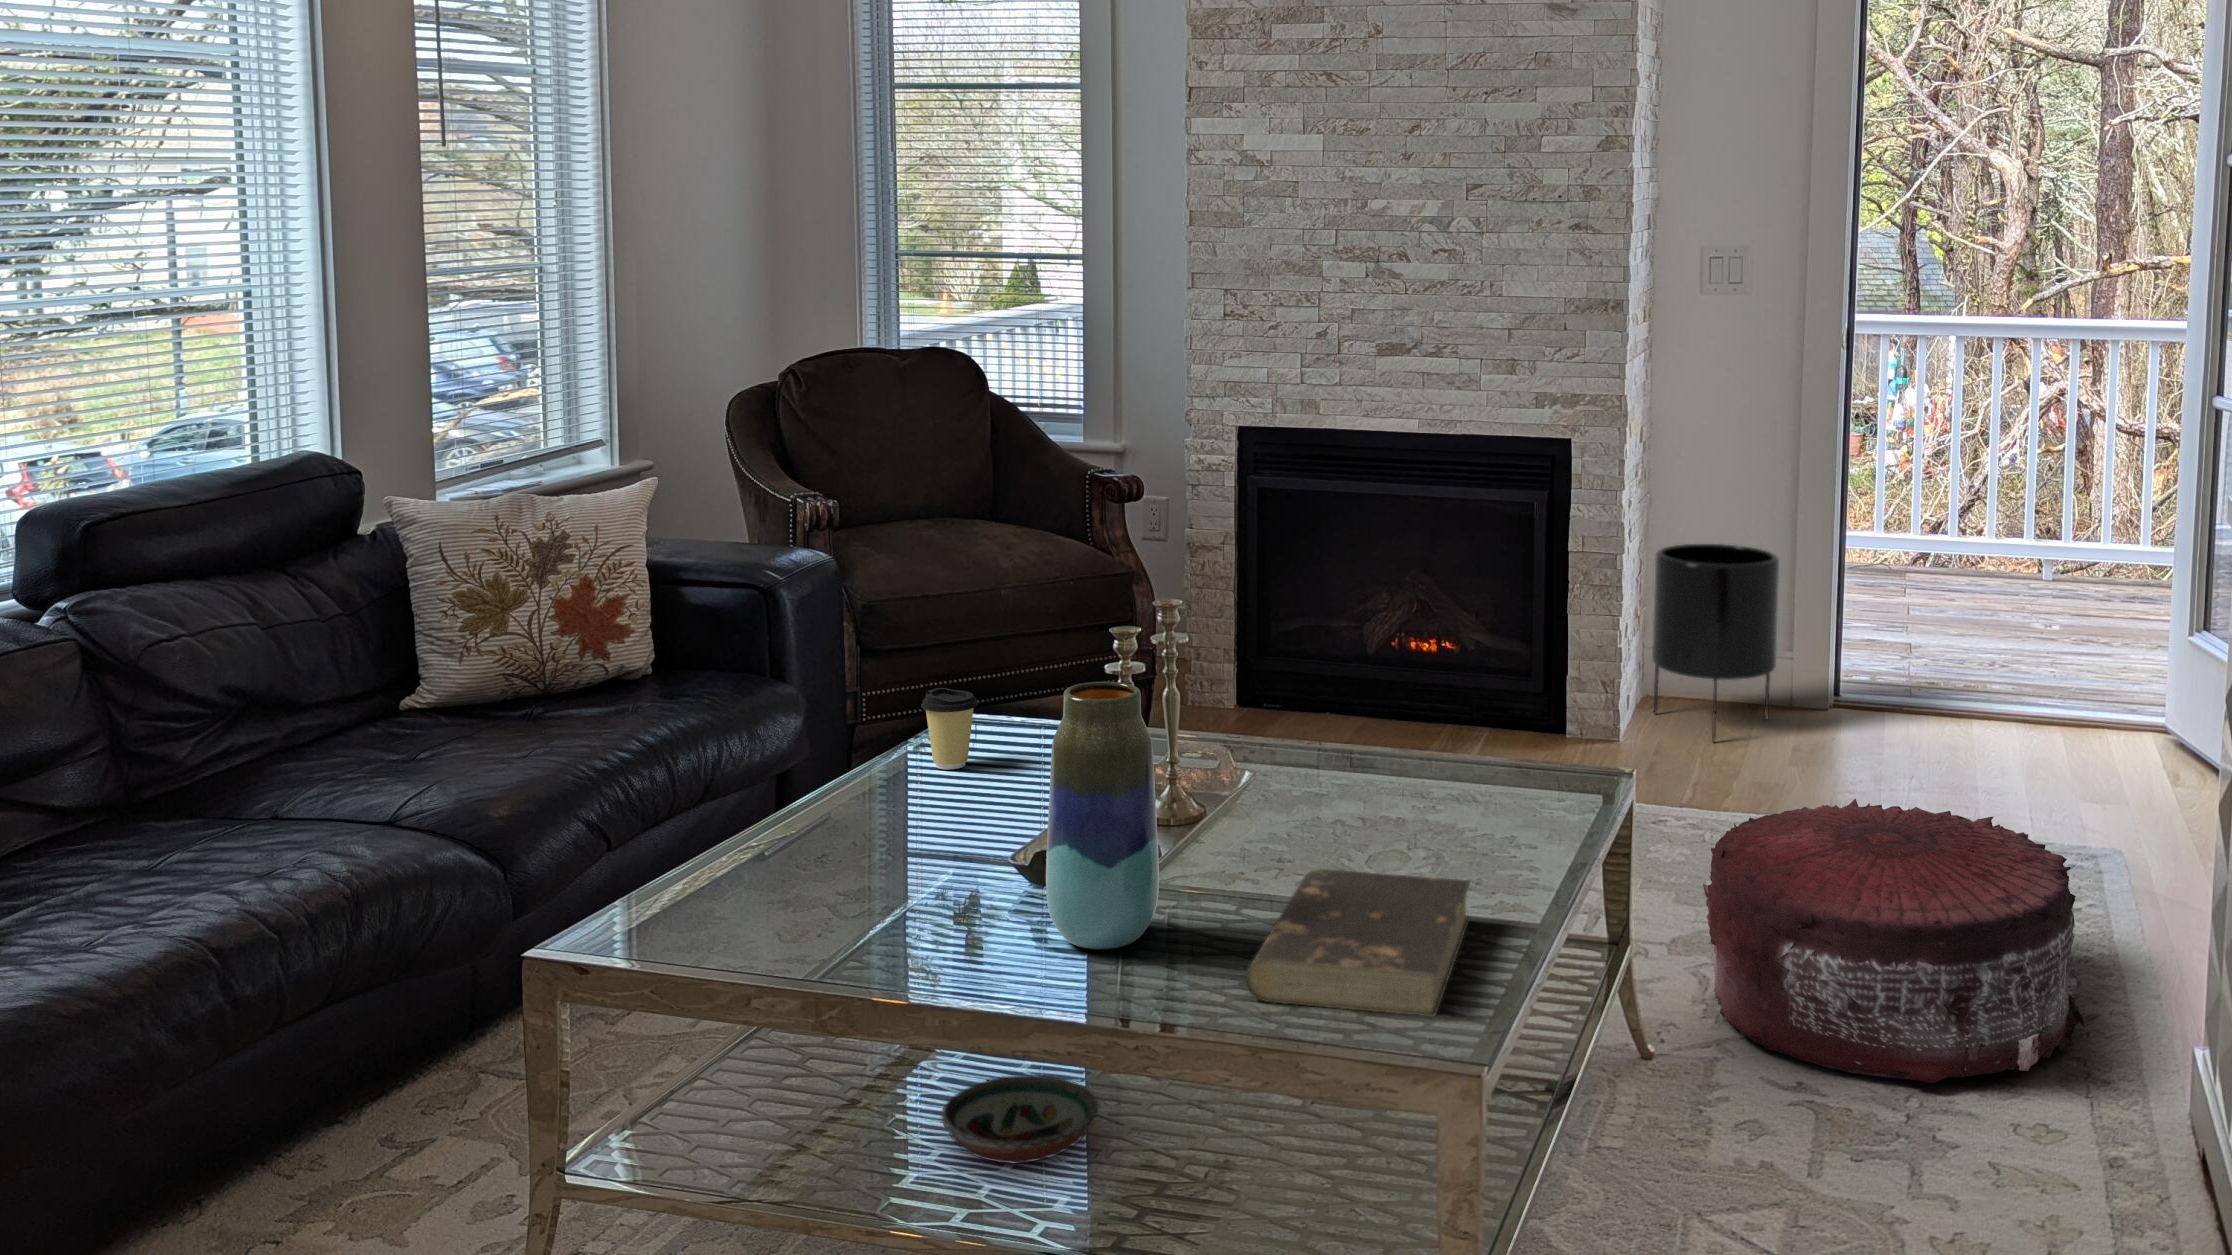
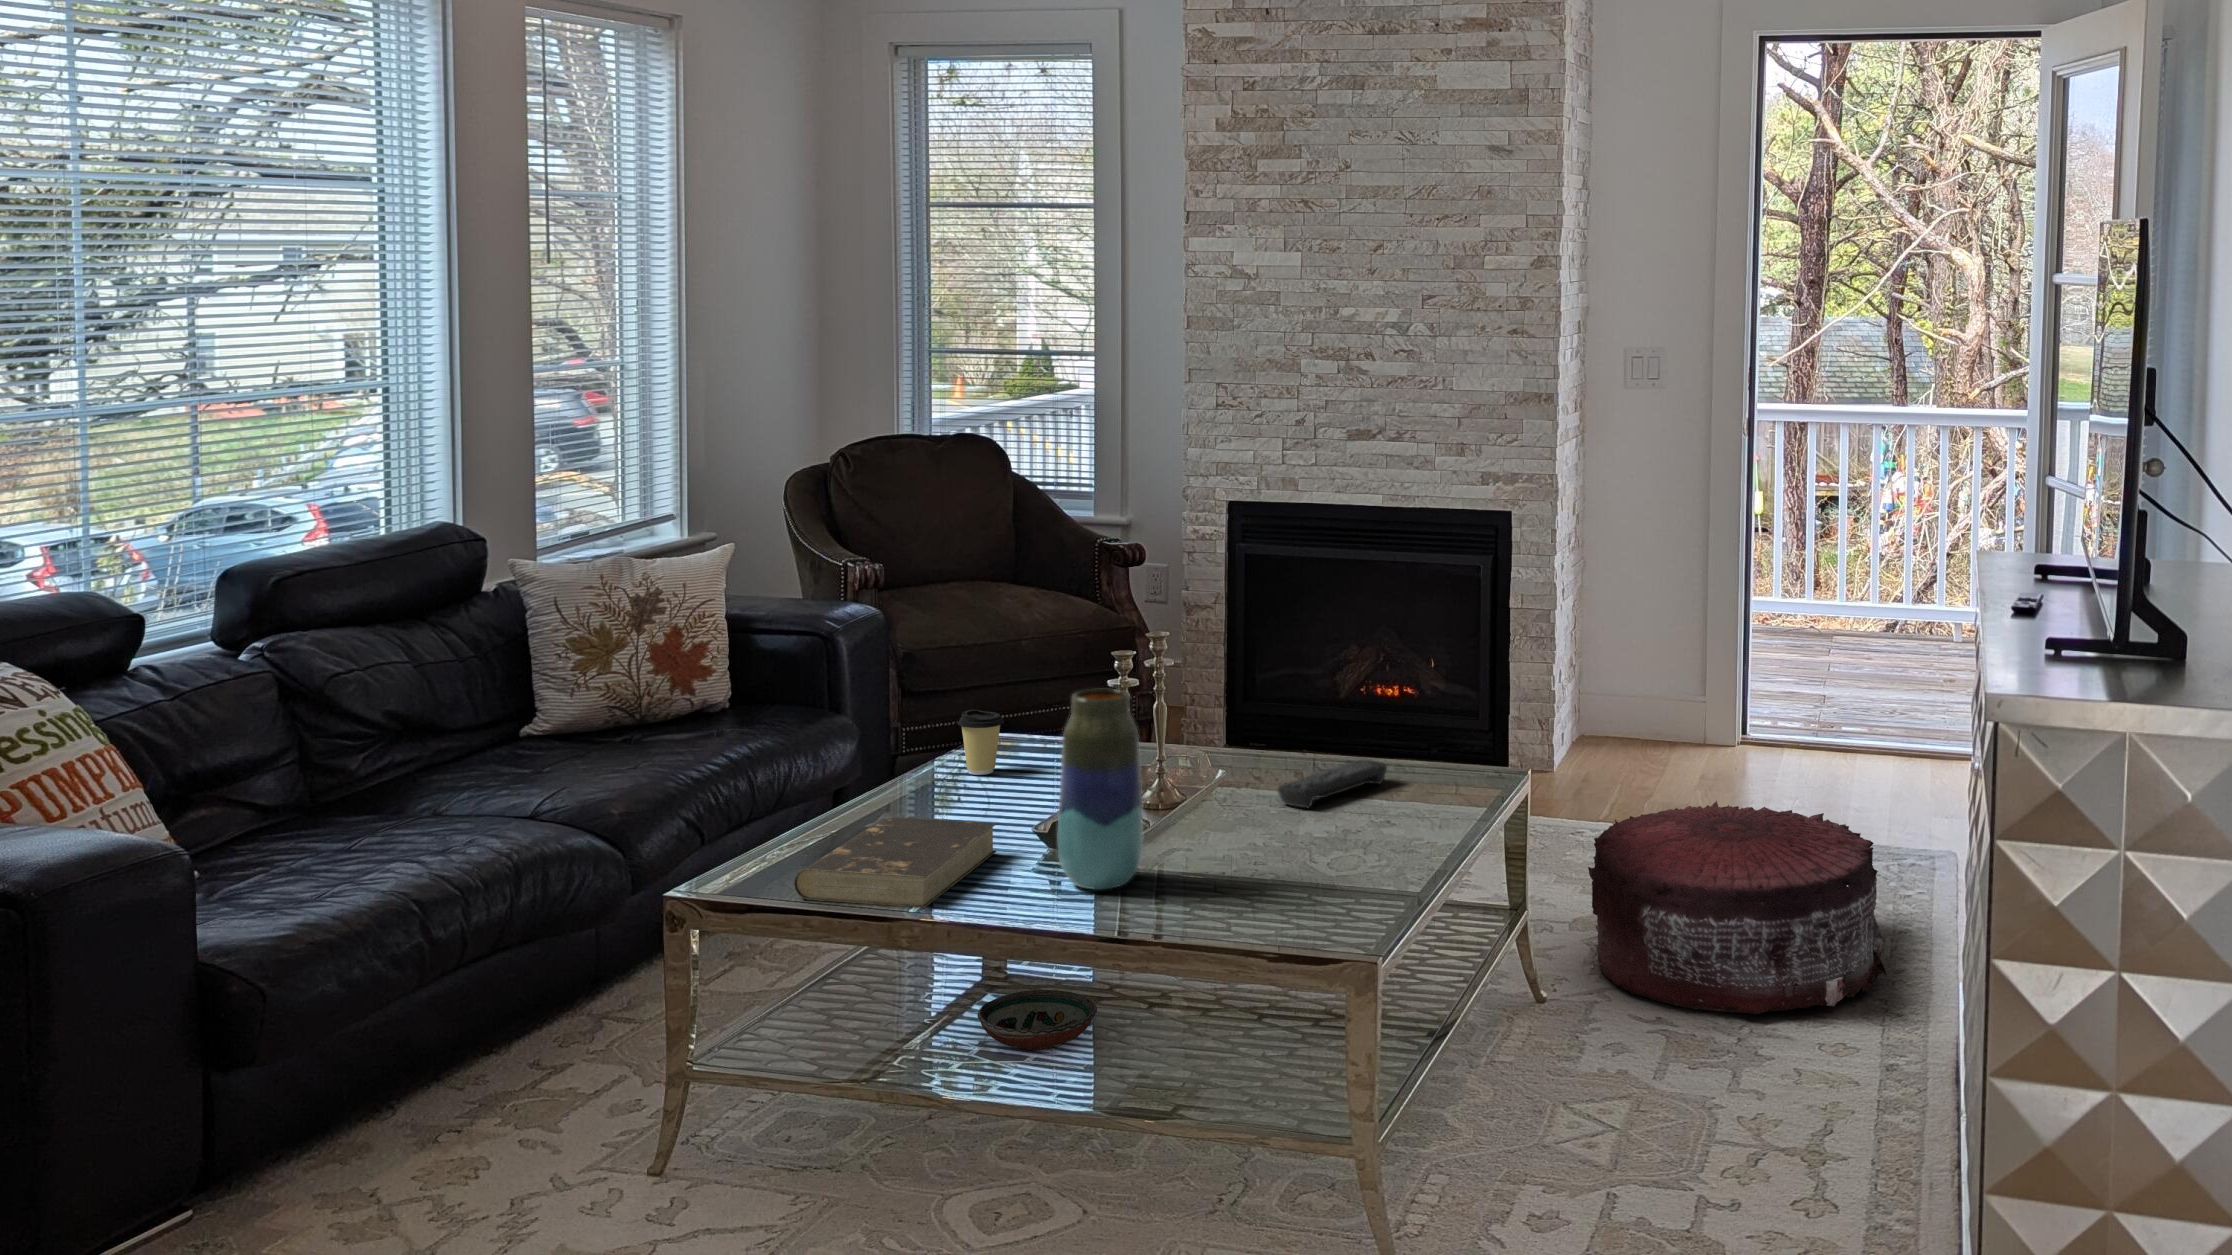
planter: present [1652,544,1779,741] -> none [1586,604,1691,773]
remote control: none [1324,754,1458,823] -> present [1278,760,1387,808]
book: present [1245,869,1470,1016] -> present [794,817,996,907]

